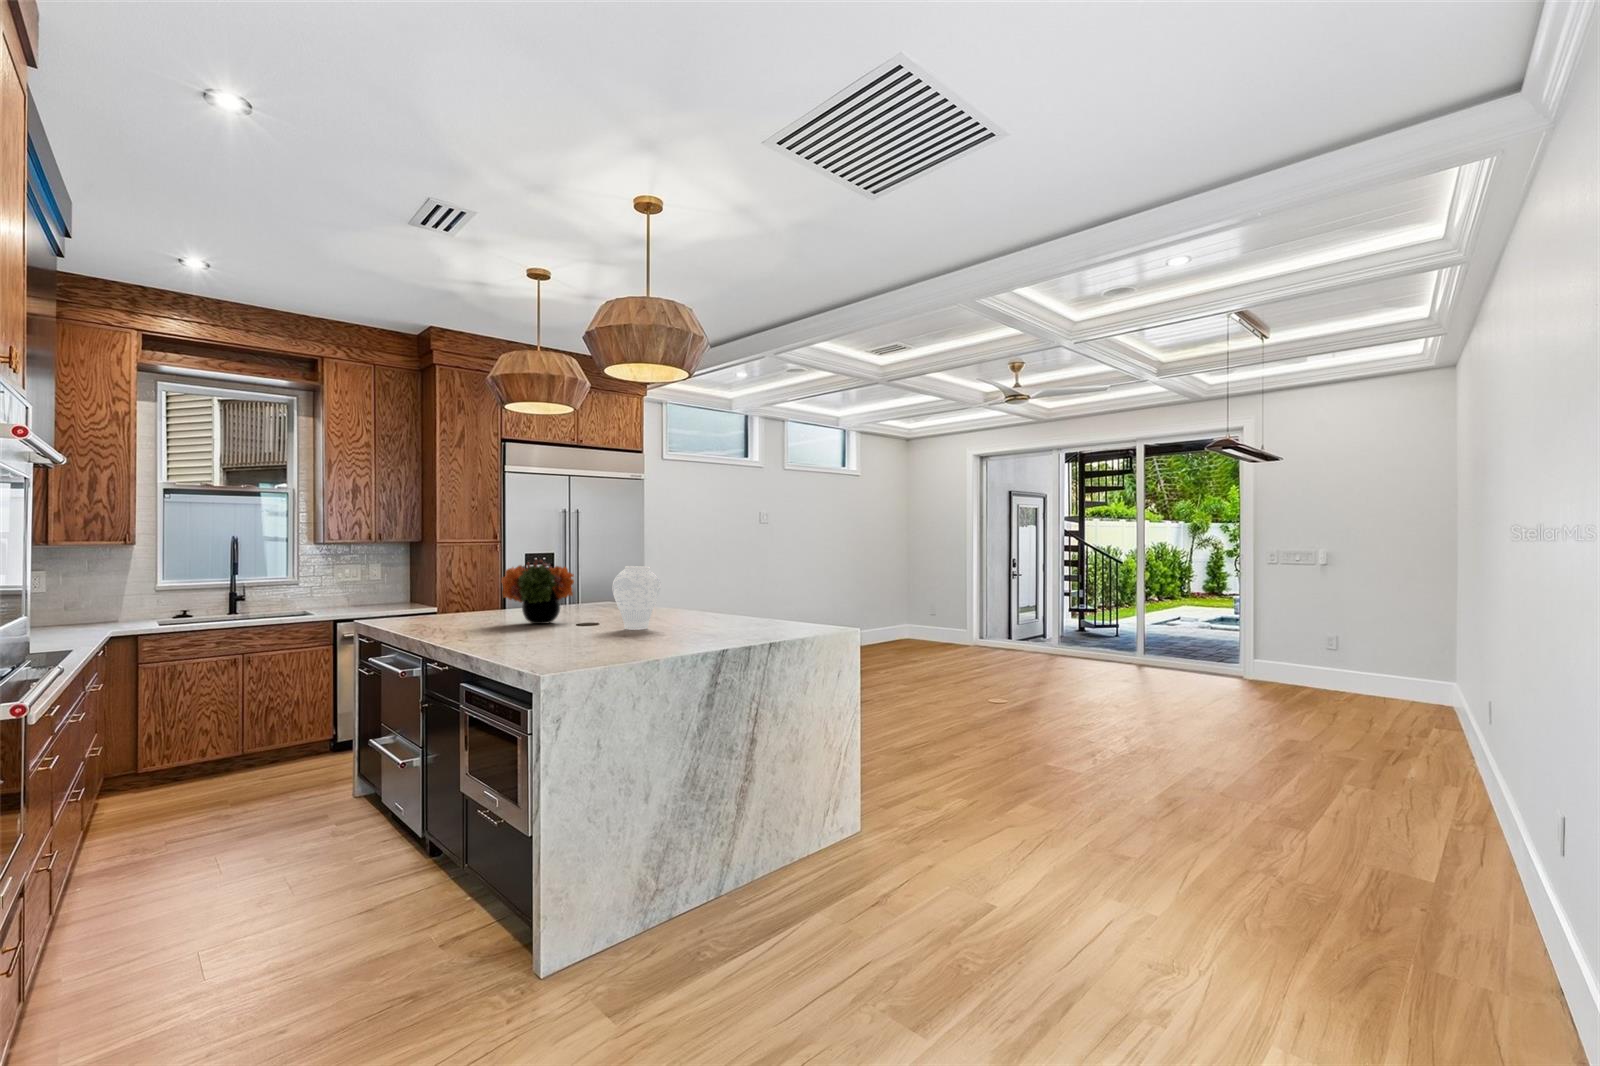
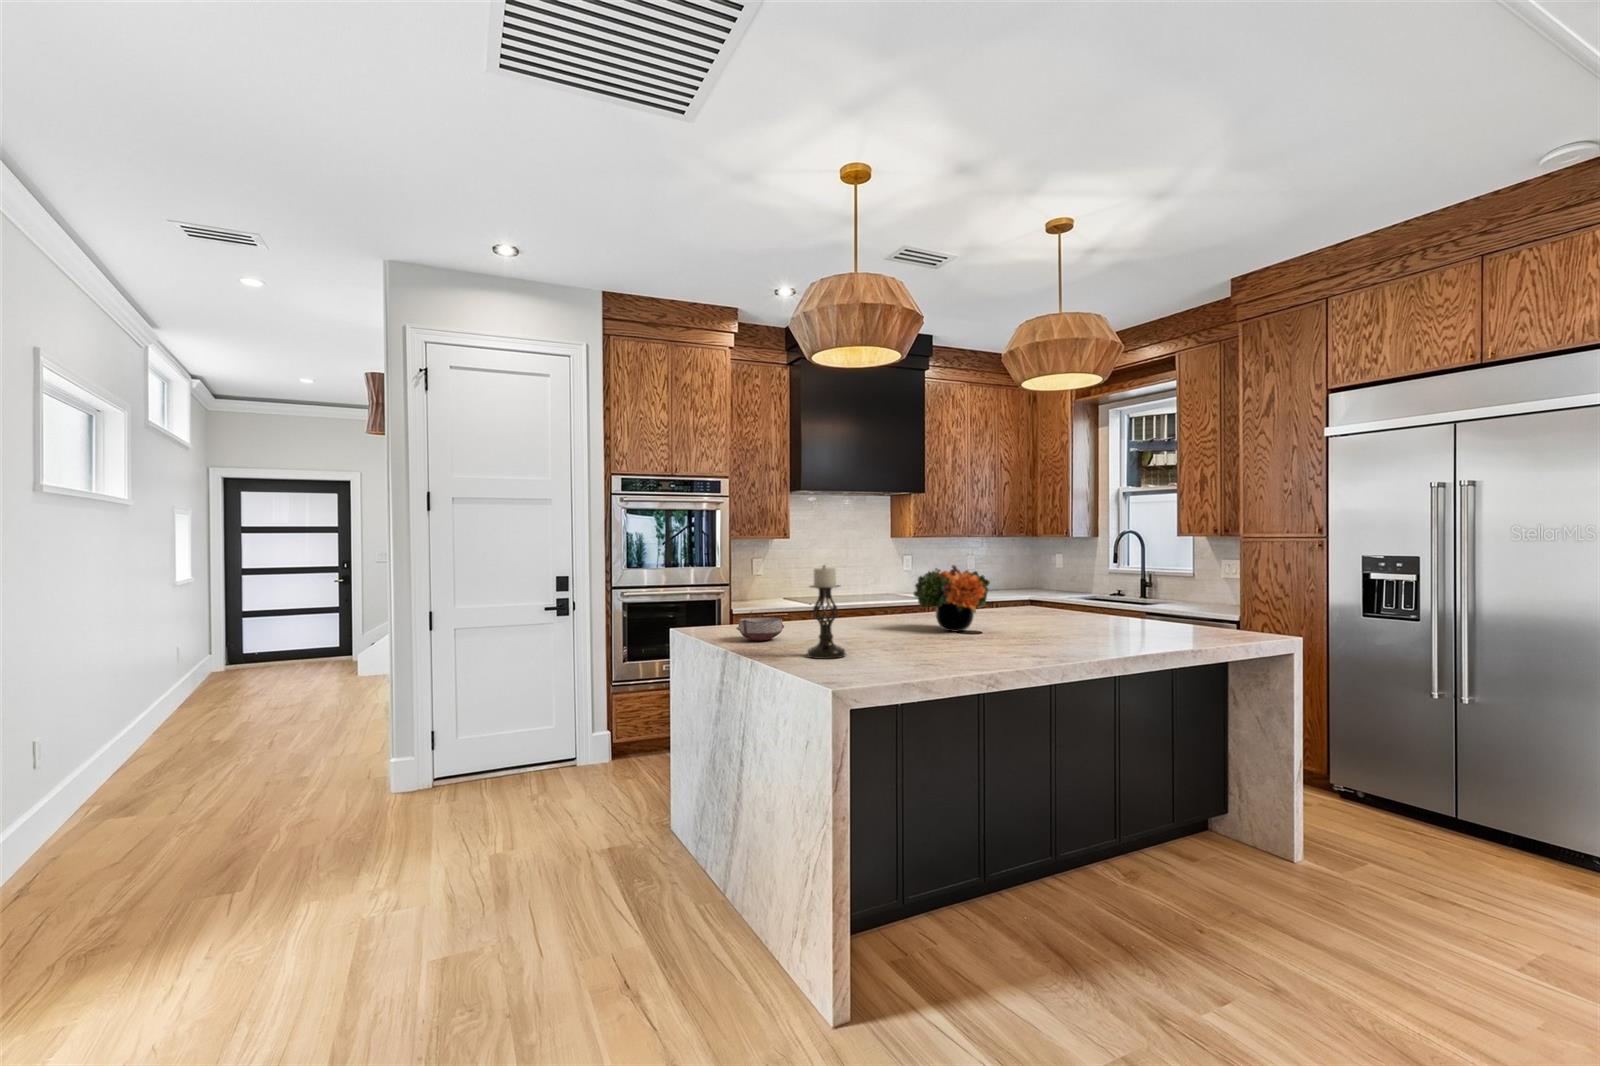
candle holder: none [680,550,715,633] -> present [807,565,846,659]
vase: present [612,566,661,630] -> none [847,578,898,647]
ceramic bowl: none [567,617,621,645] -> present [736,617,784,641]

